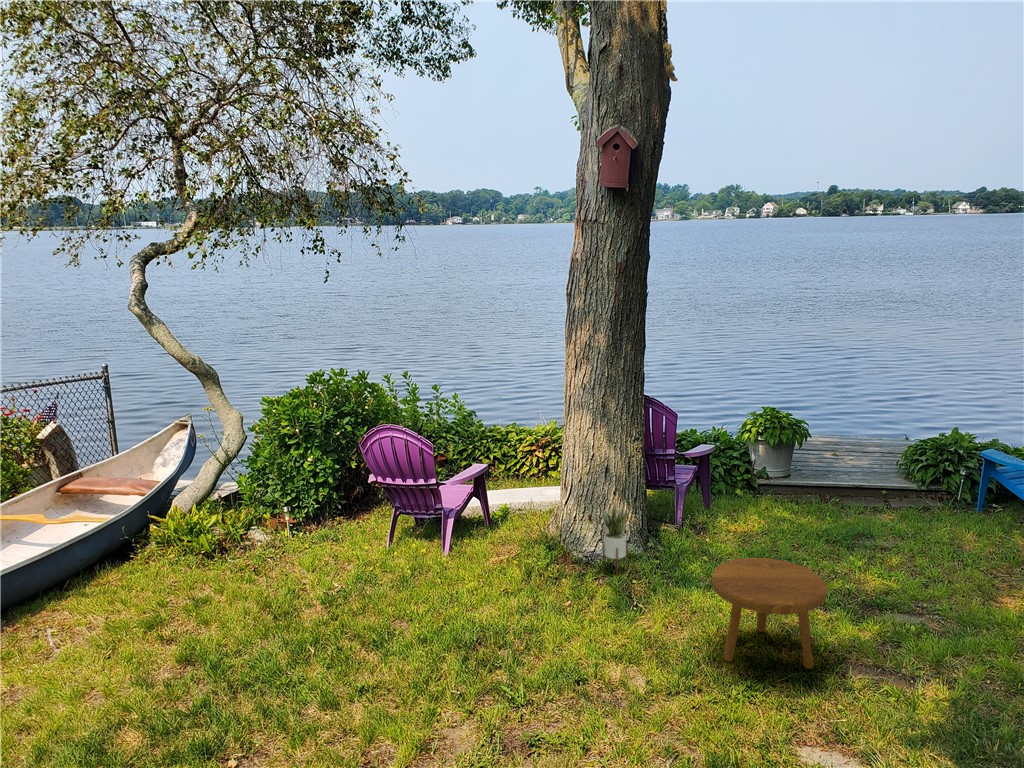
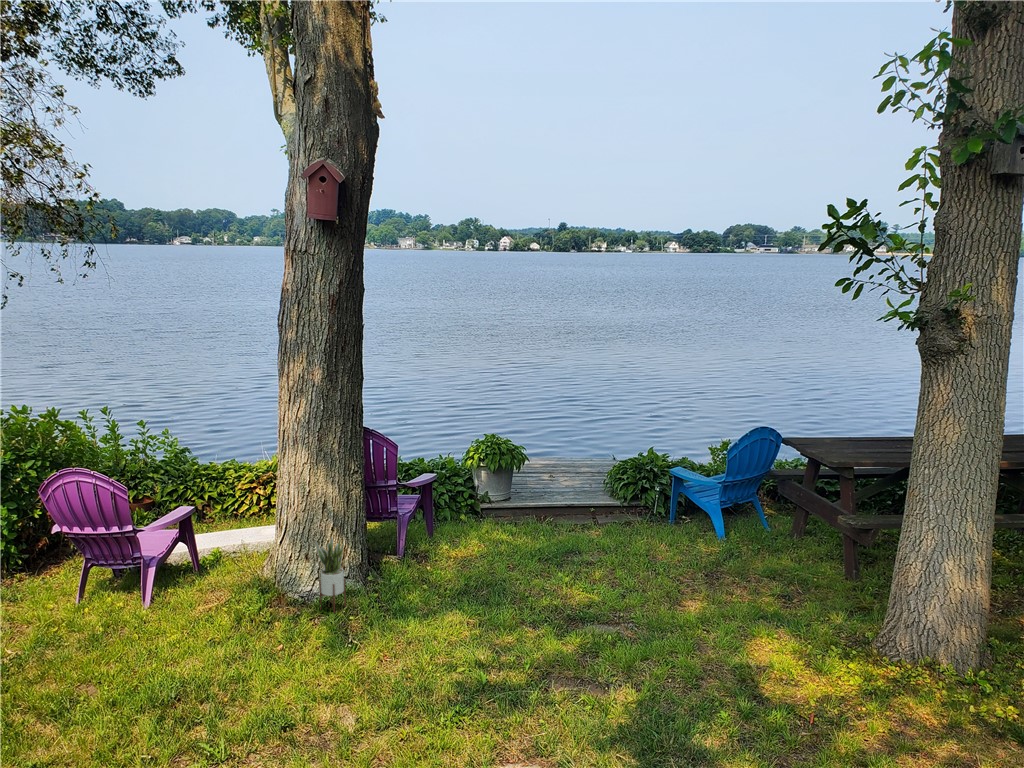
footstool: present [712,558,827,669] -> none [422,581,529,690]

